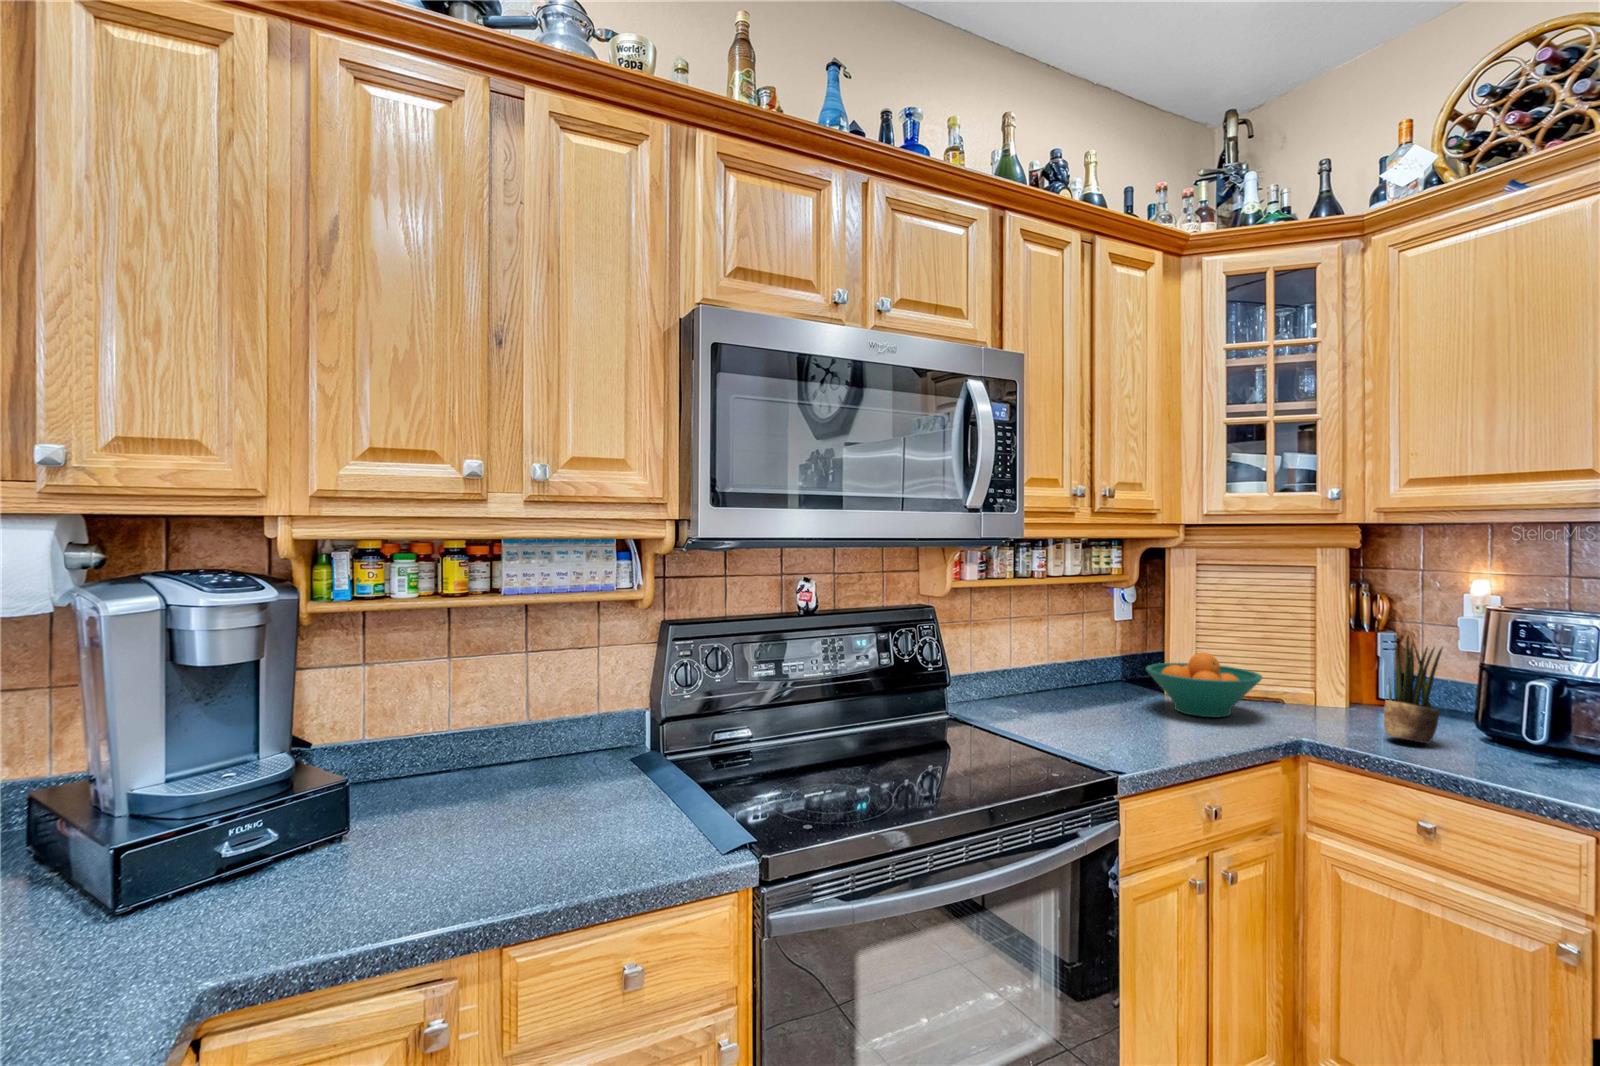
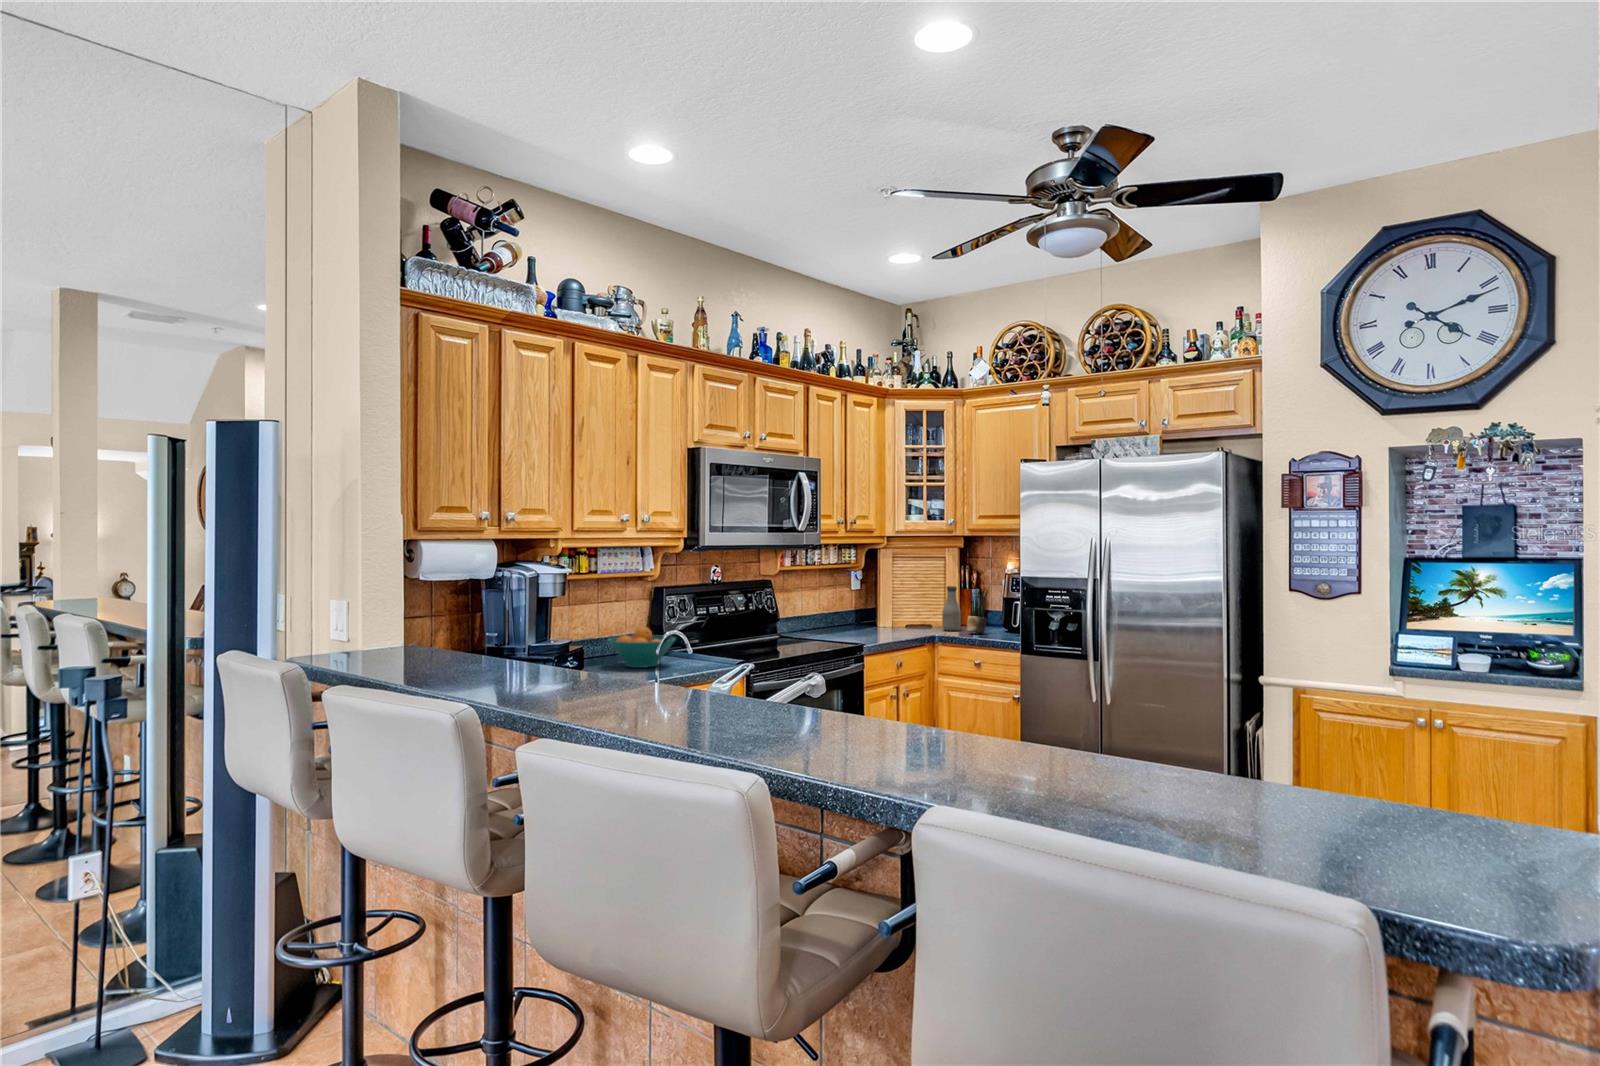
bottle: none [1312,627,1359,724] -> present [942,586,961,631]
fruit bowl: present [1146,653,1262,717] -> present [608,626,676,668]

